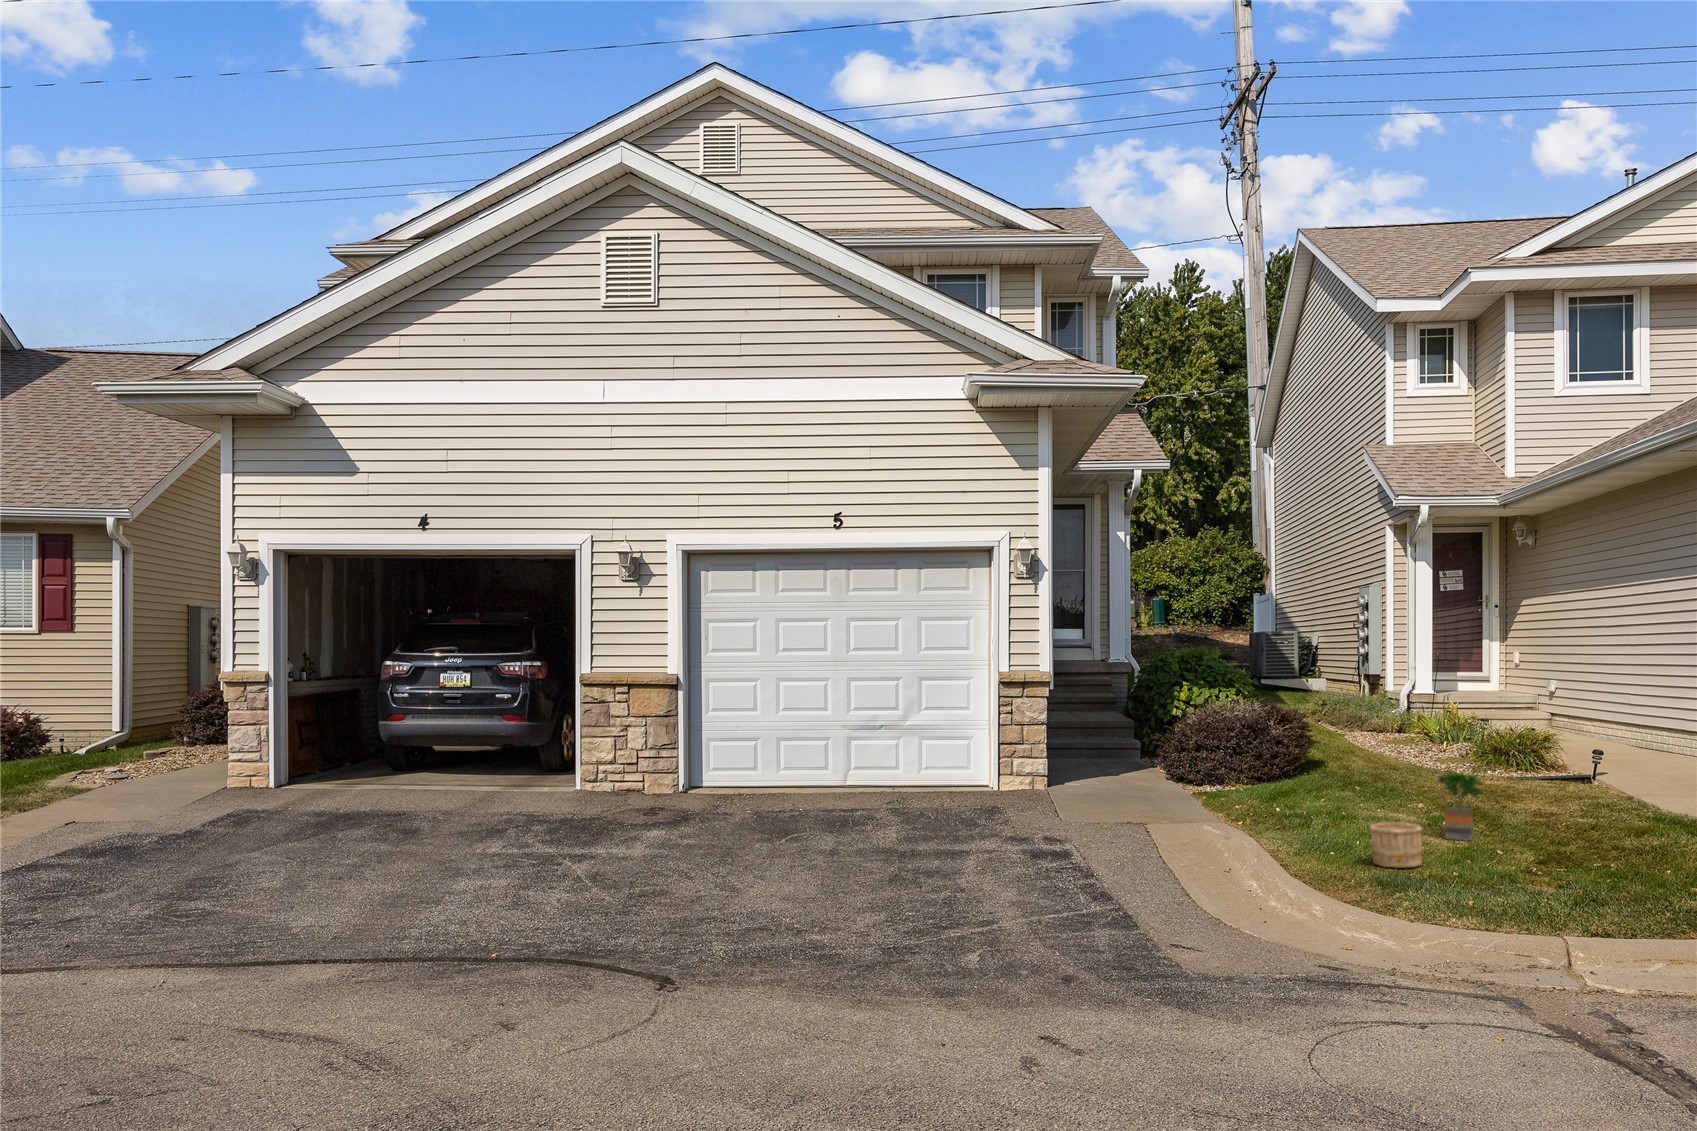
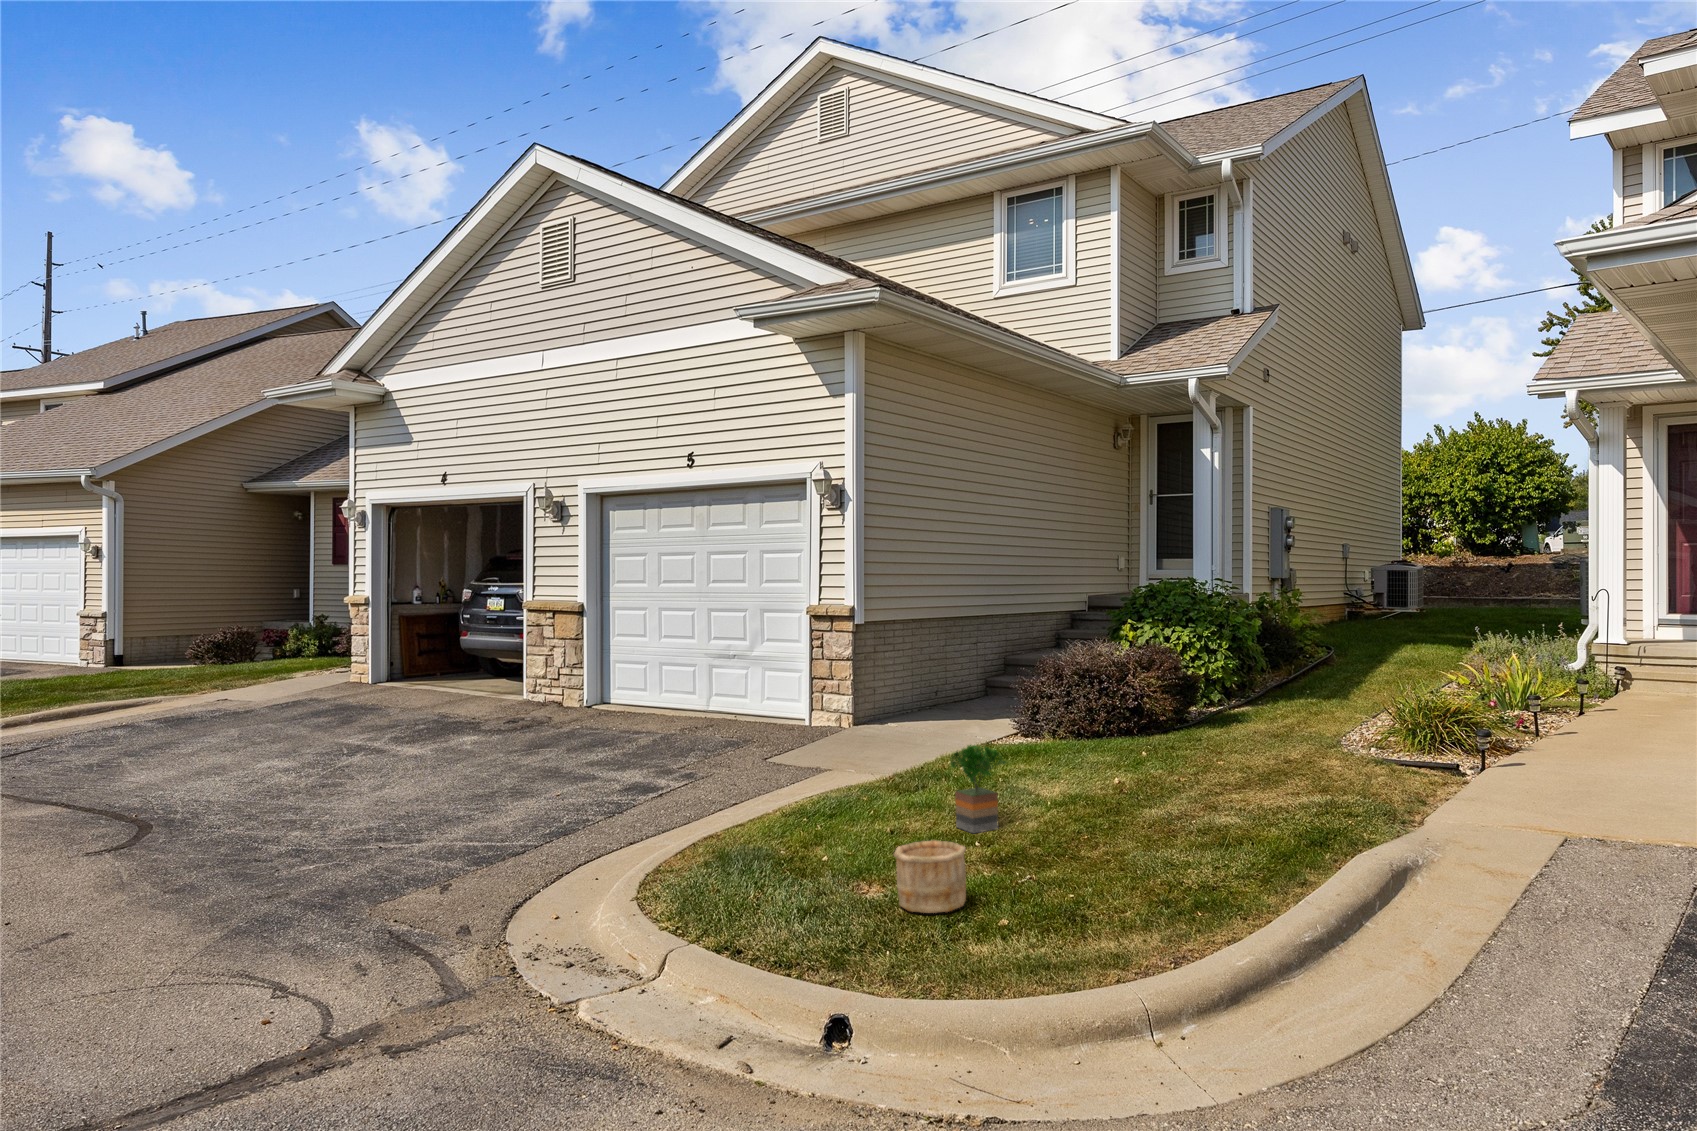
wooden bucket: present [1369,822,1422,868] -> present [894,841,966,913]

